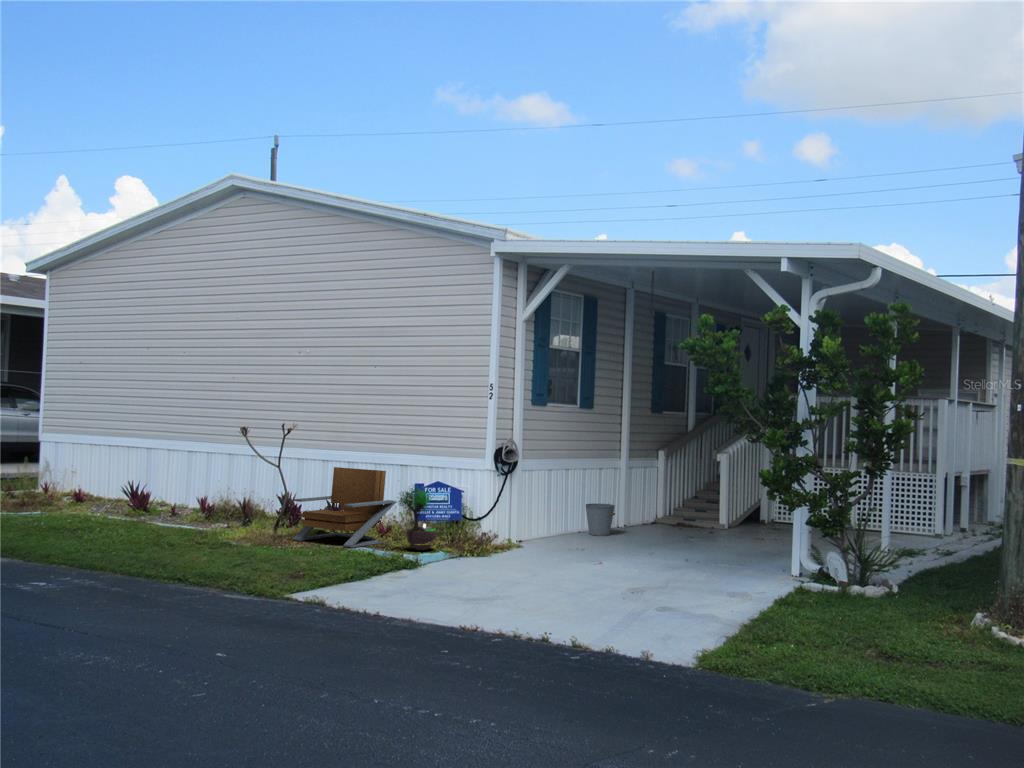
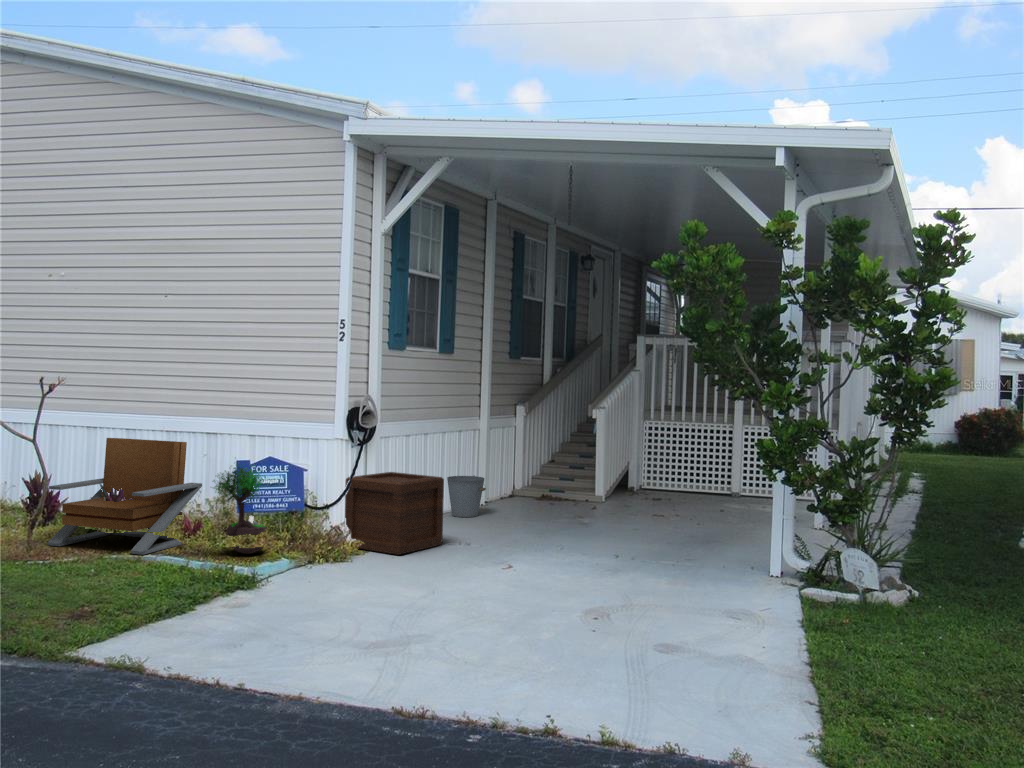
wooden crate: none [491,496,565,555] -> present [345,472,444,555]

